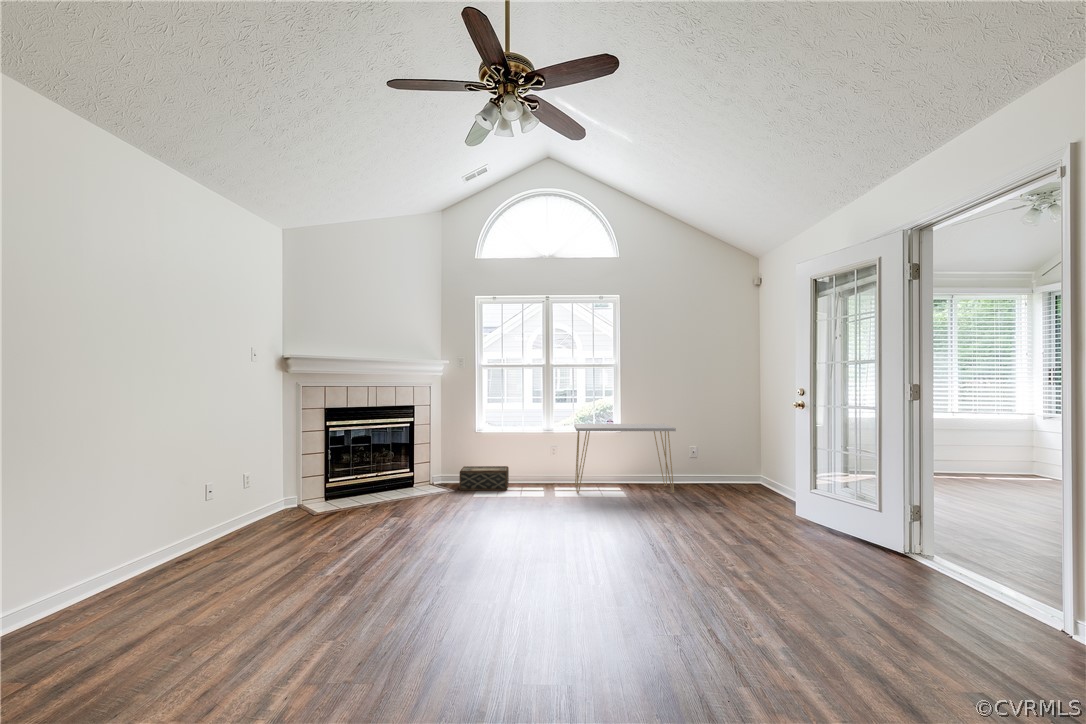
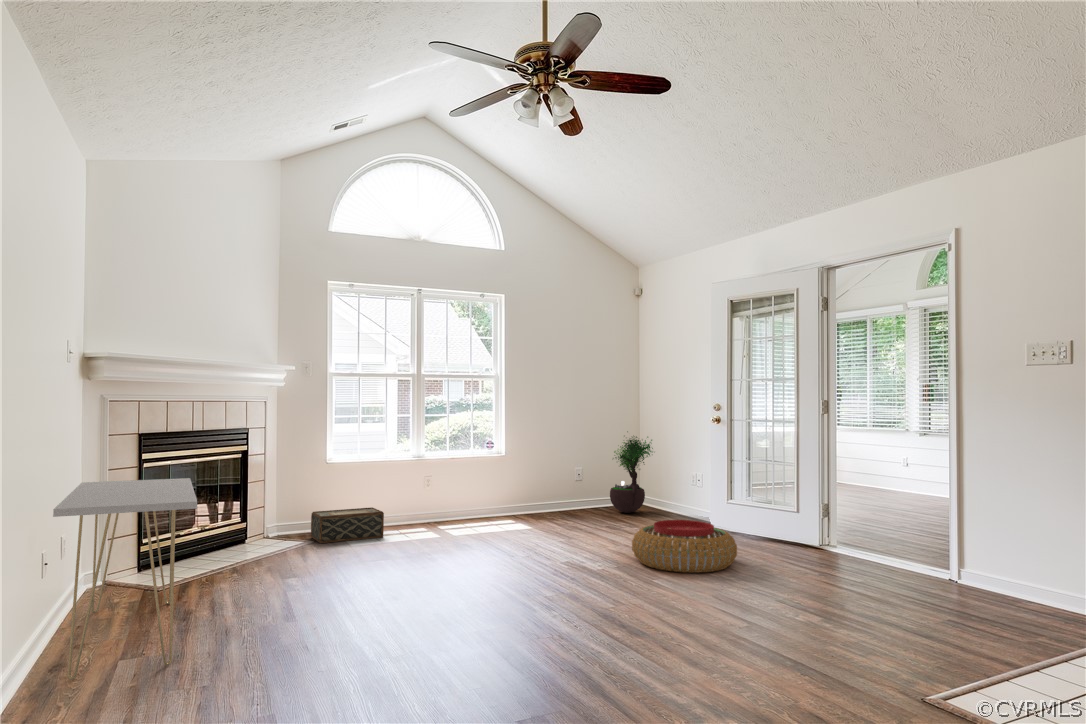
potted tree: none [719,412,765,488] -> present [610,437,653,513]
console table: present [574,424,676,493] -> present [53,478,197,680]
pouf: none [658,505,769,566] -> present [632,520,737,573]

